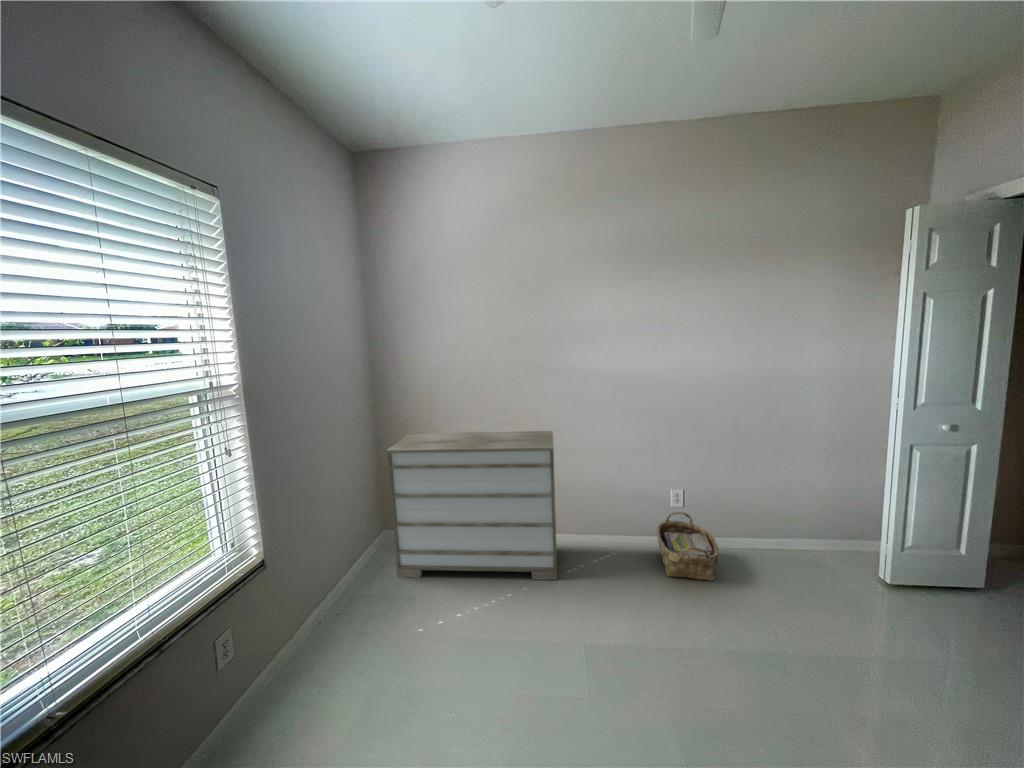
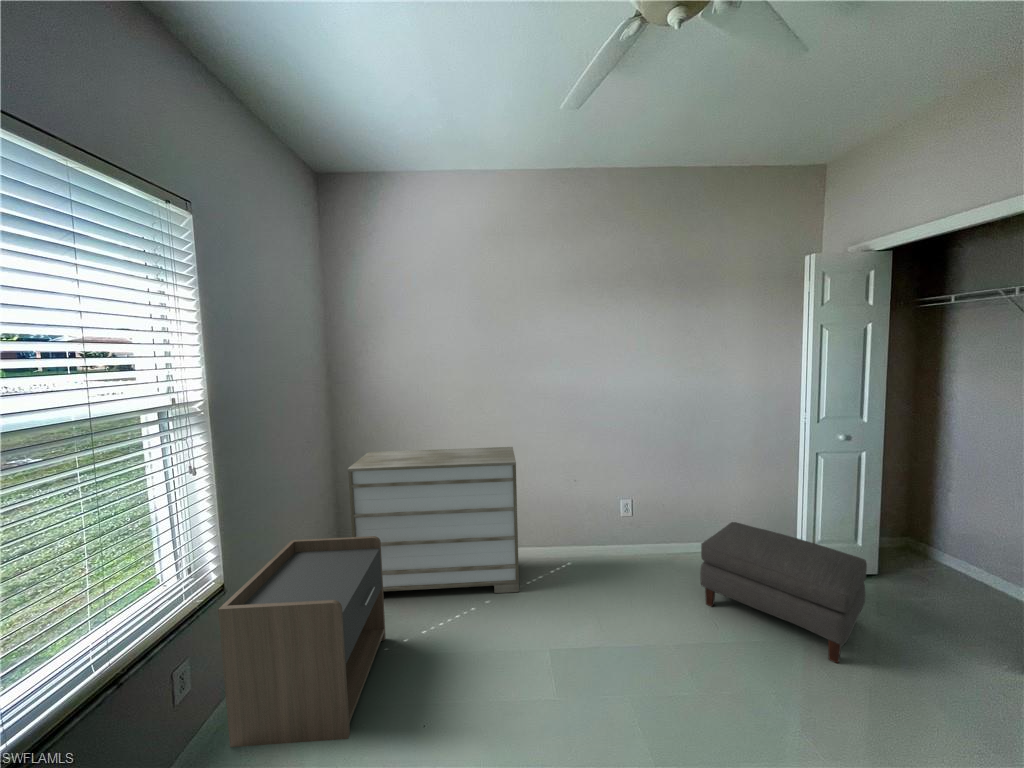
woven basket: present [657,512,718,581] -> none [611,520,665,583]
nightstand: none [256,518,422,716] -> present [218,536,386,747]
ottoman: none [758,520,972,694] -> present [700,522,867,663]

